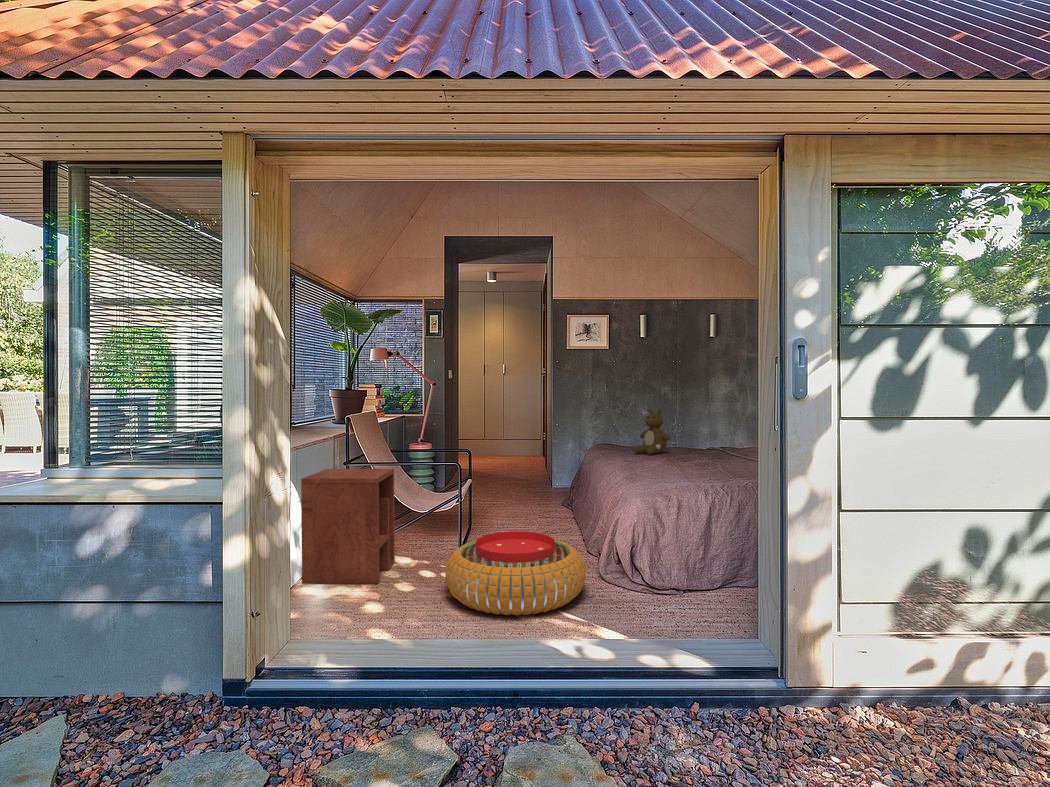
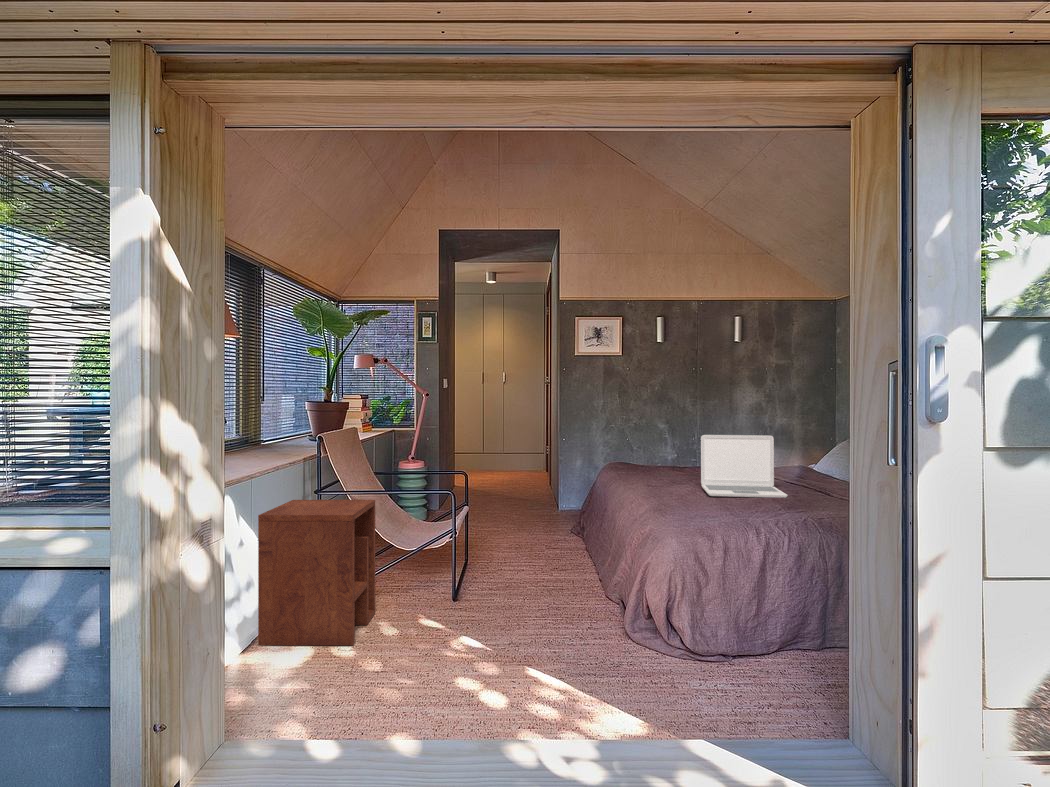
teddy bear: present [633,409,670,455] -> none [654,425,697,478]
laptop: none [670,416,739,468] -> present [701,435,787,498]
pouf: present [445,531,586,616] -> none [435,579,611,697]

